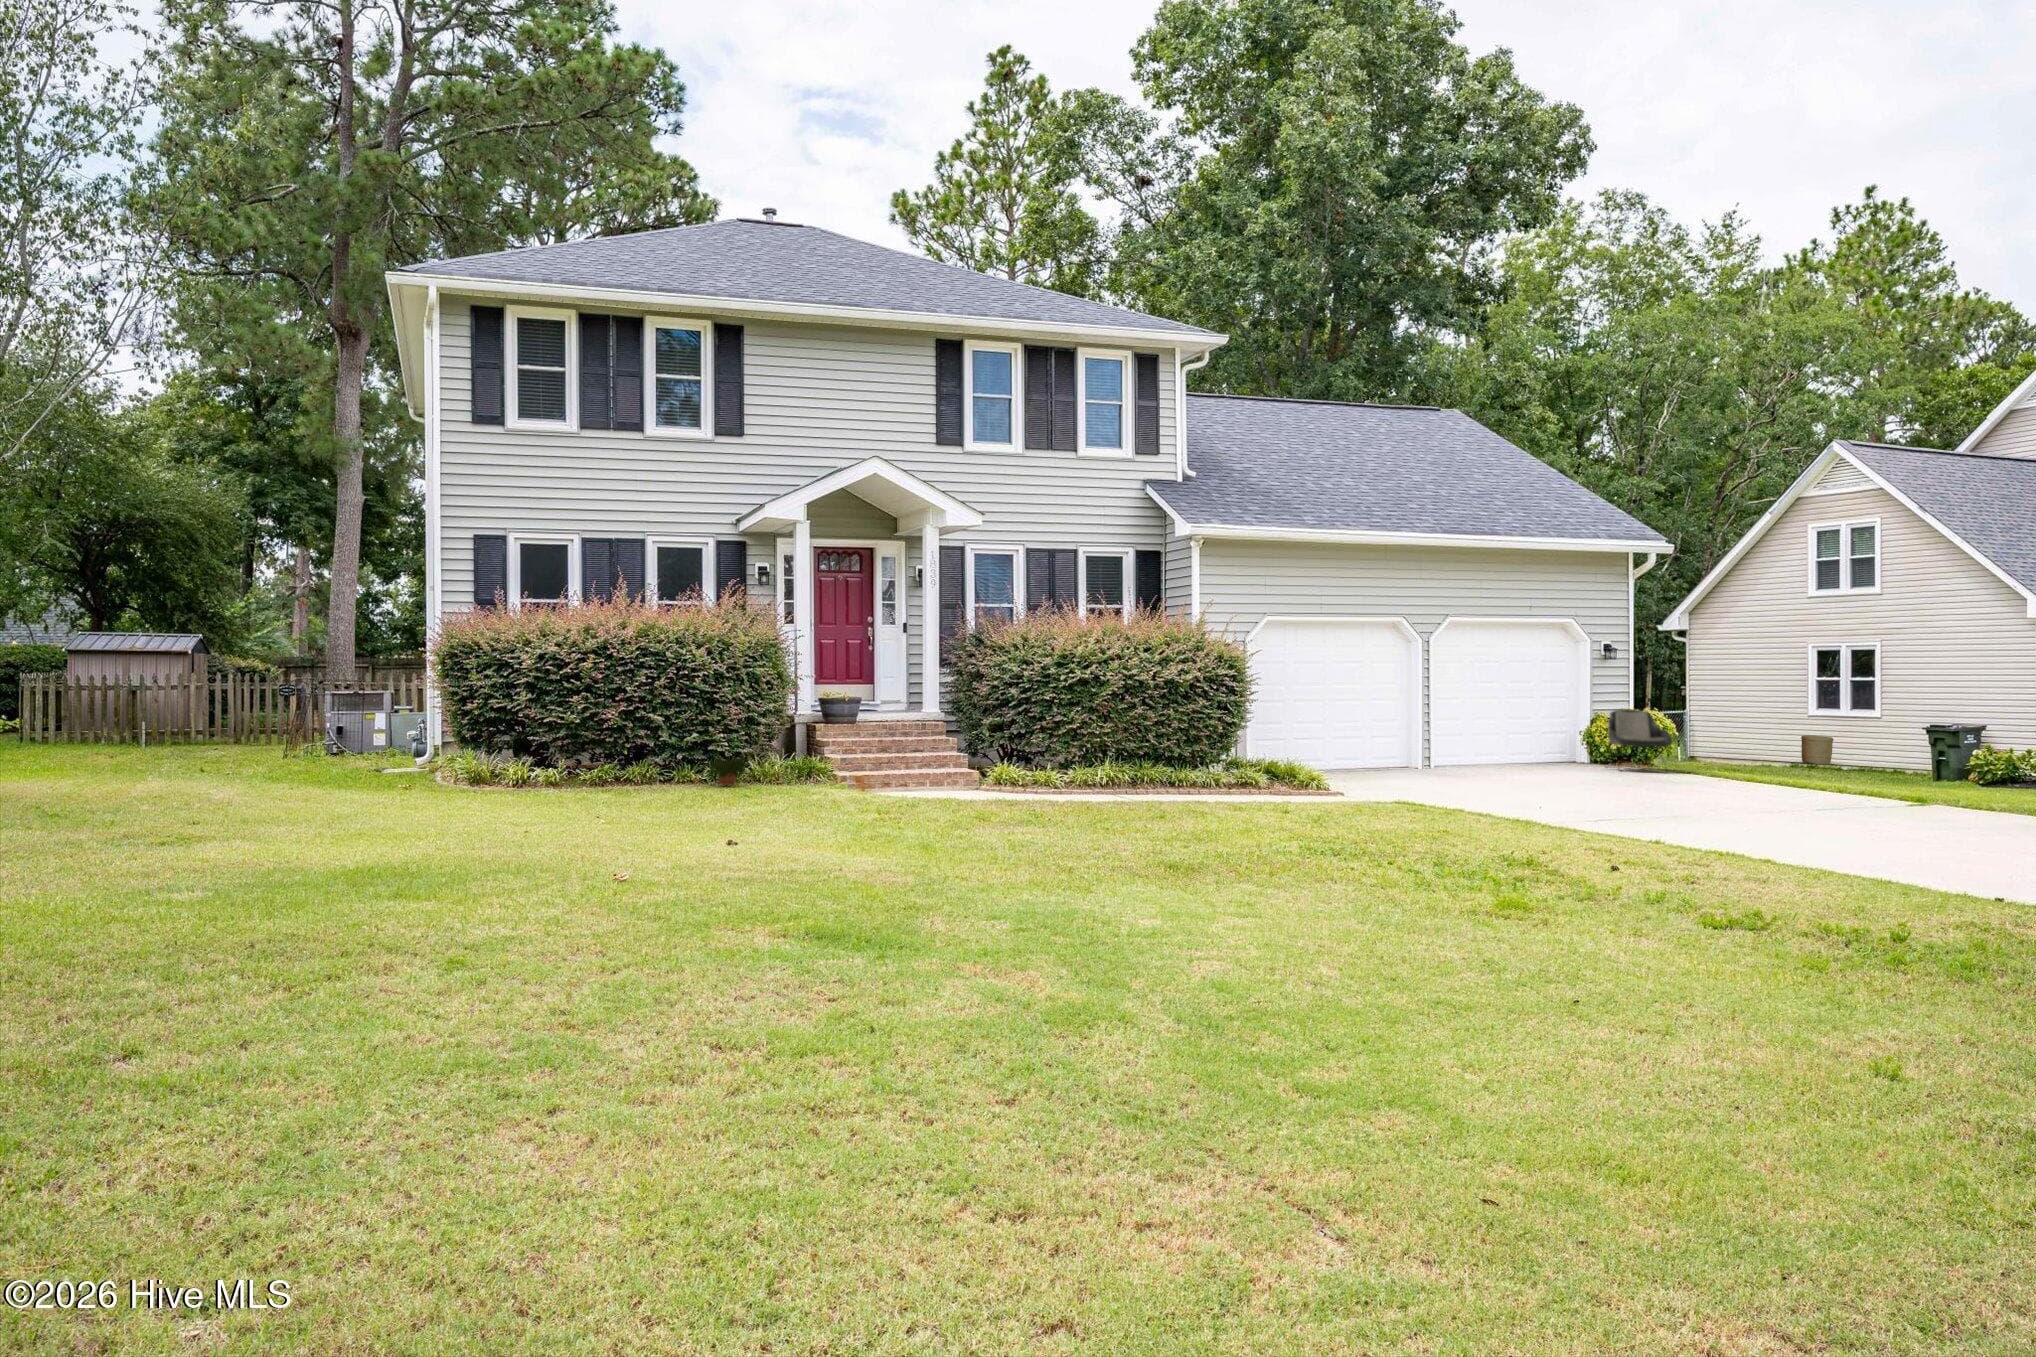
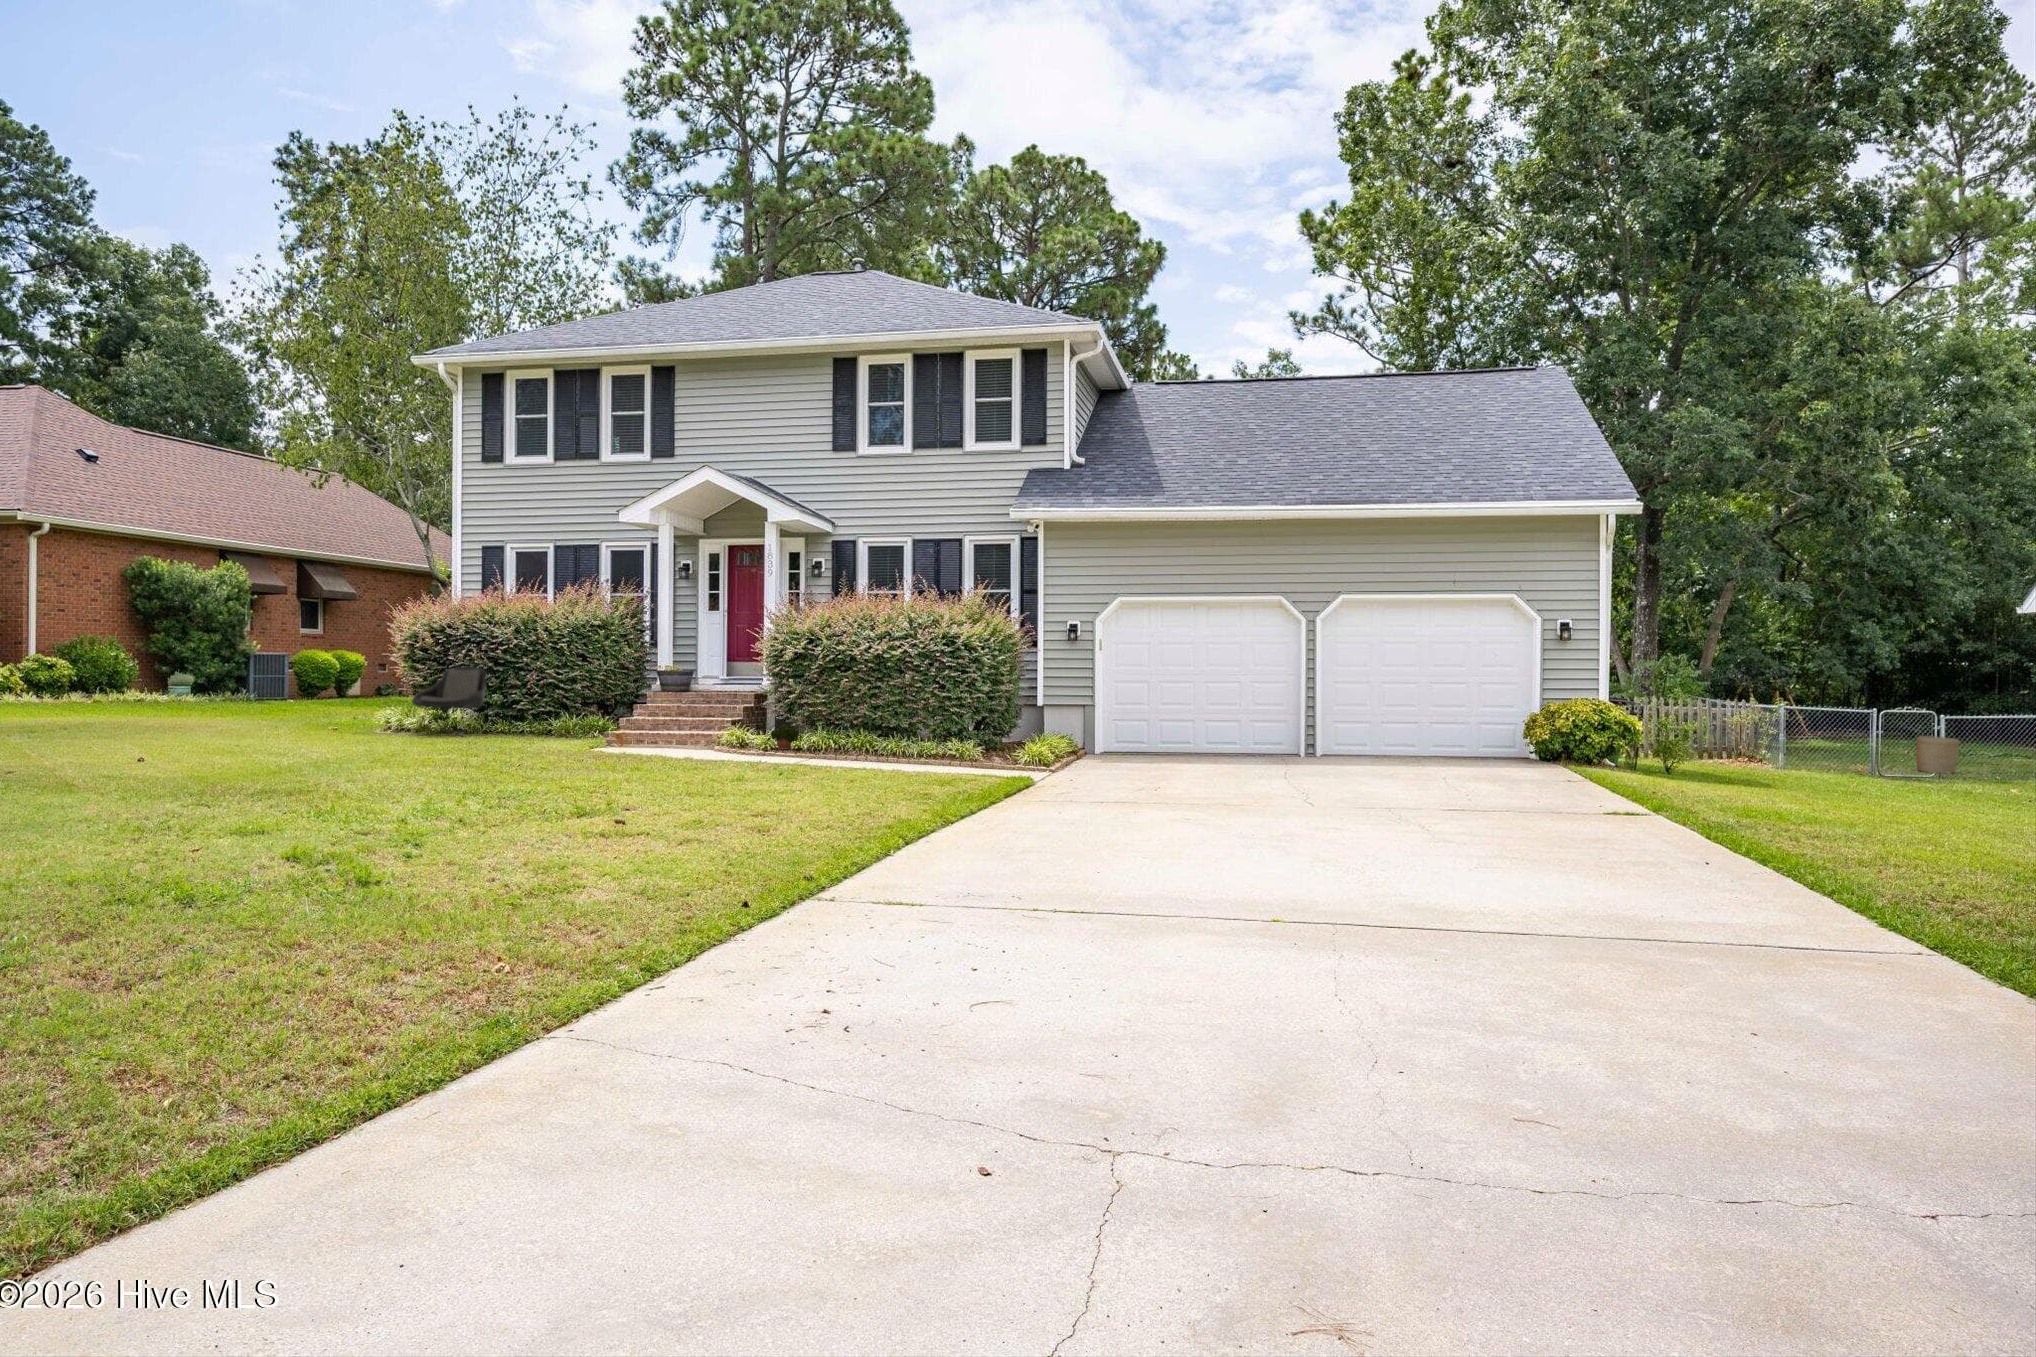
lounge chair: present [1608,709,1672,772] -> present [412,667,489,736]
potted plant: present [708,757,746,785] -> present [766,724,802,750]

